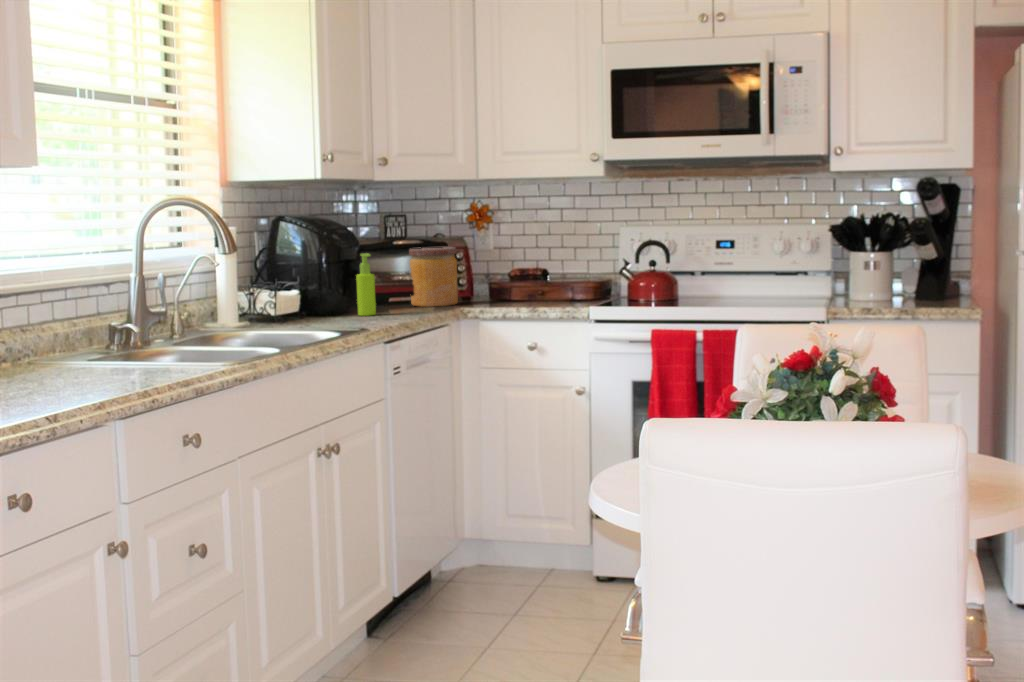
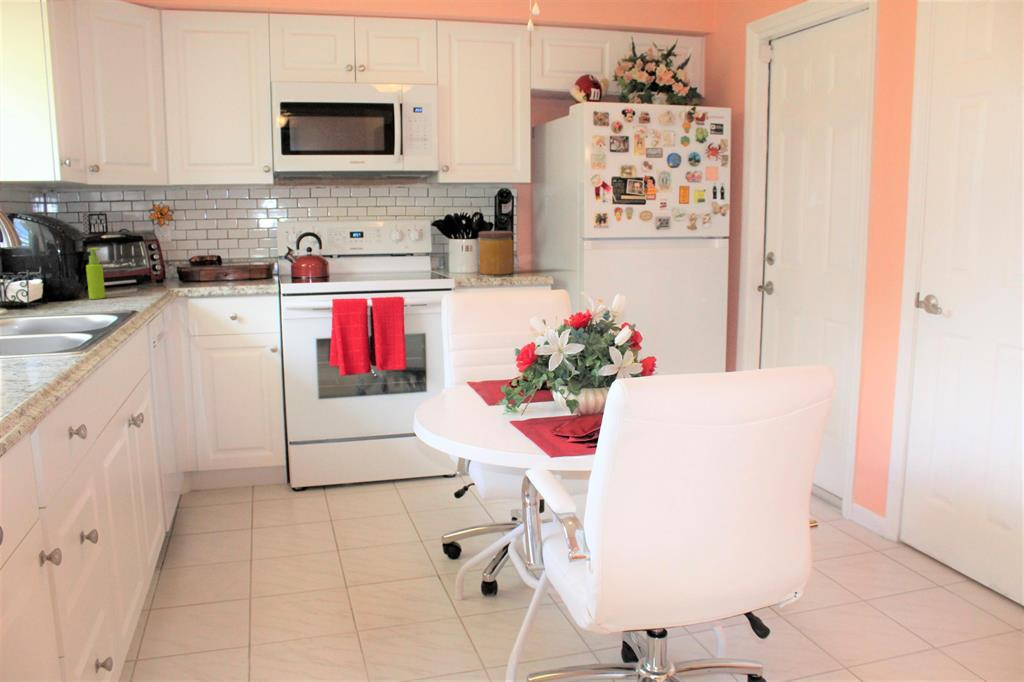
jar: present [409,247,458,307] -> present [479,231,513,275]

